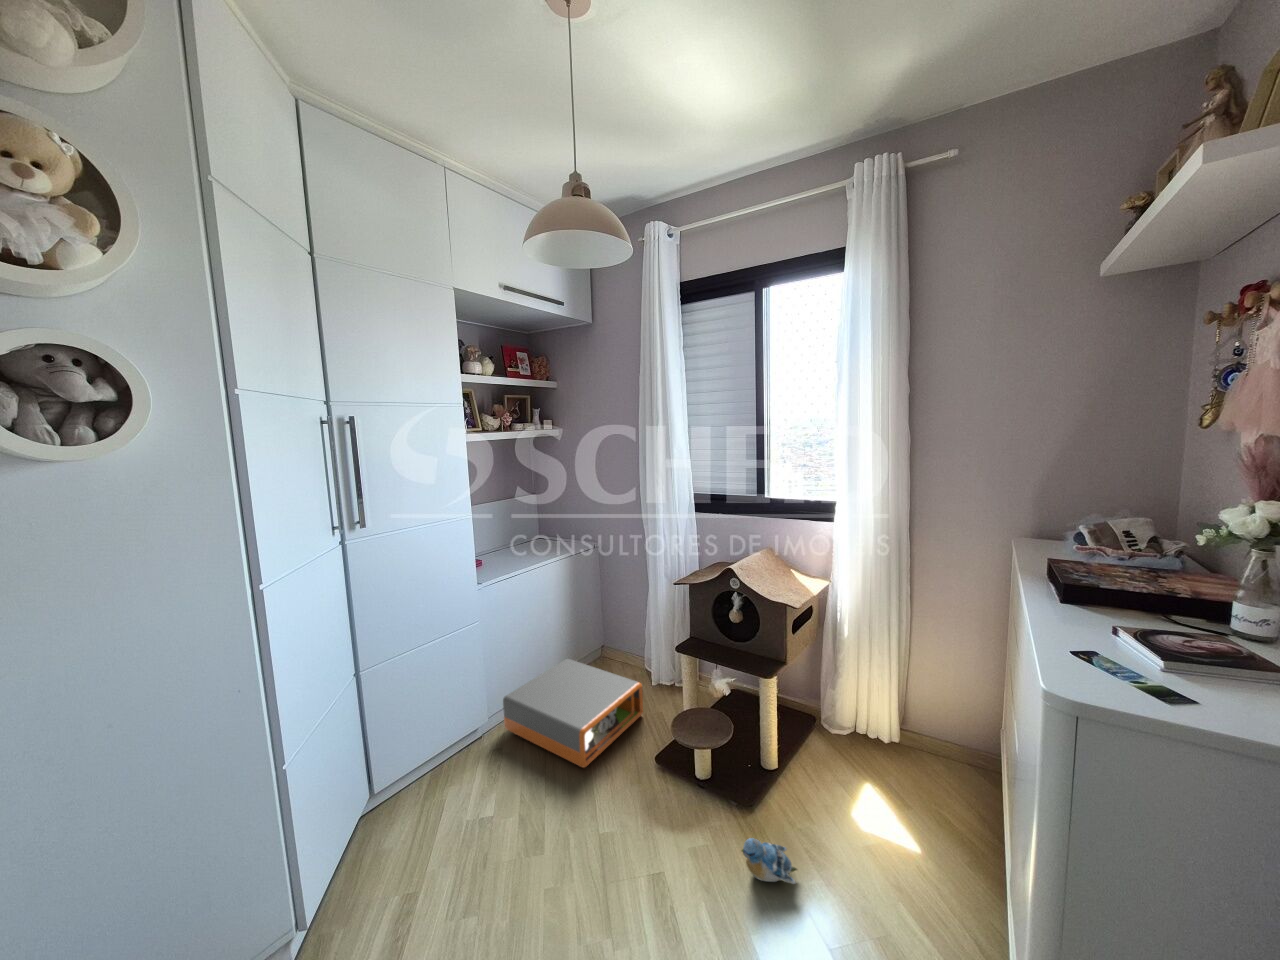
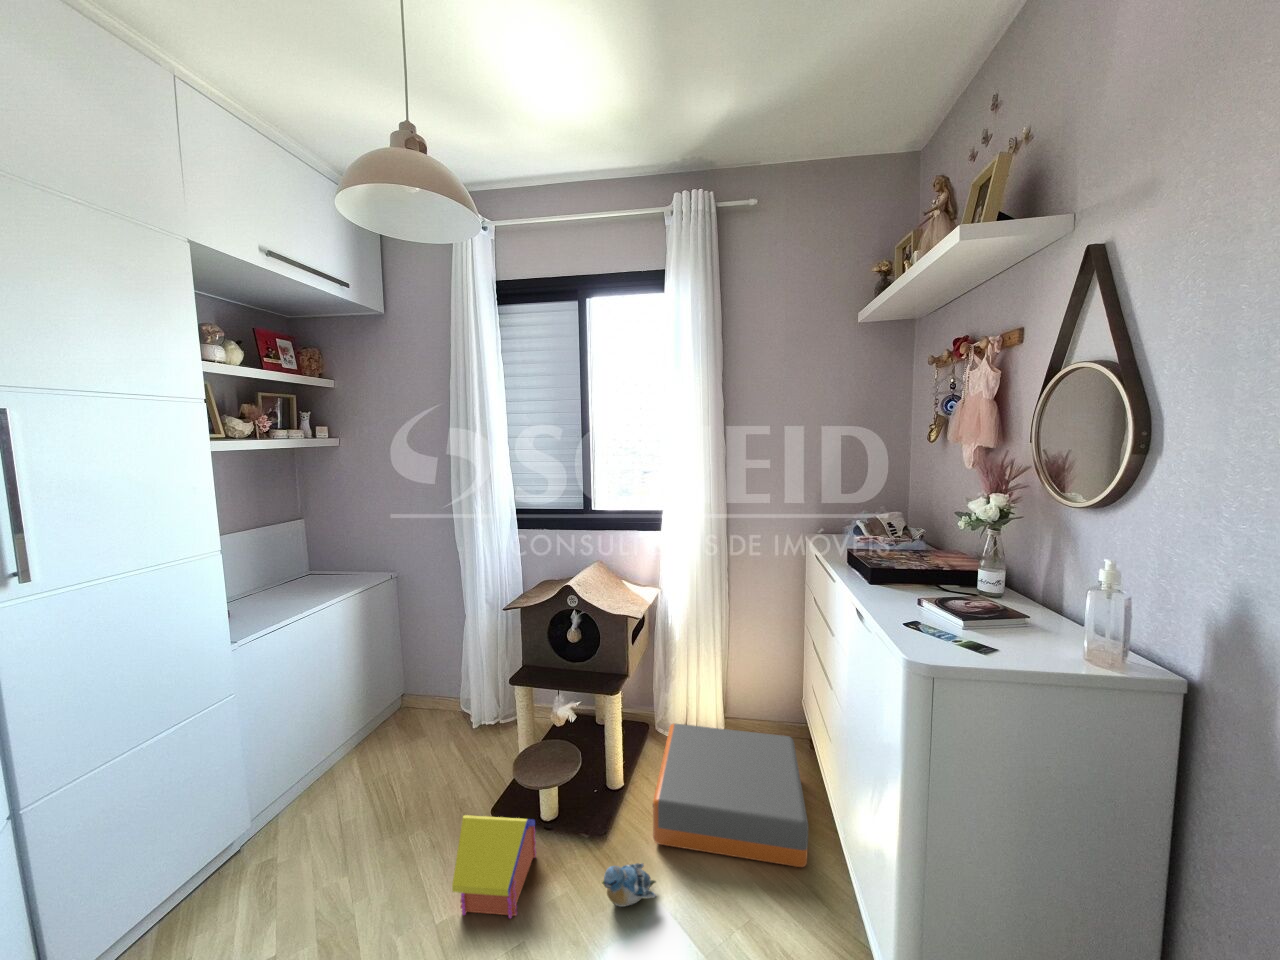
storage box: present [503,659,643,767] -> present [653,724,808,867]
toy house: none [613,751,688,851] -> present [452,815,536,918]

